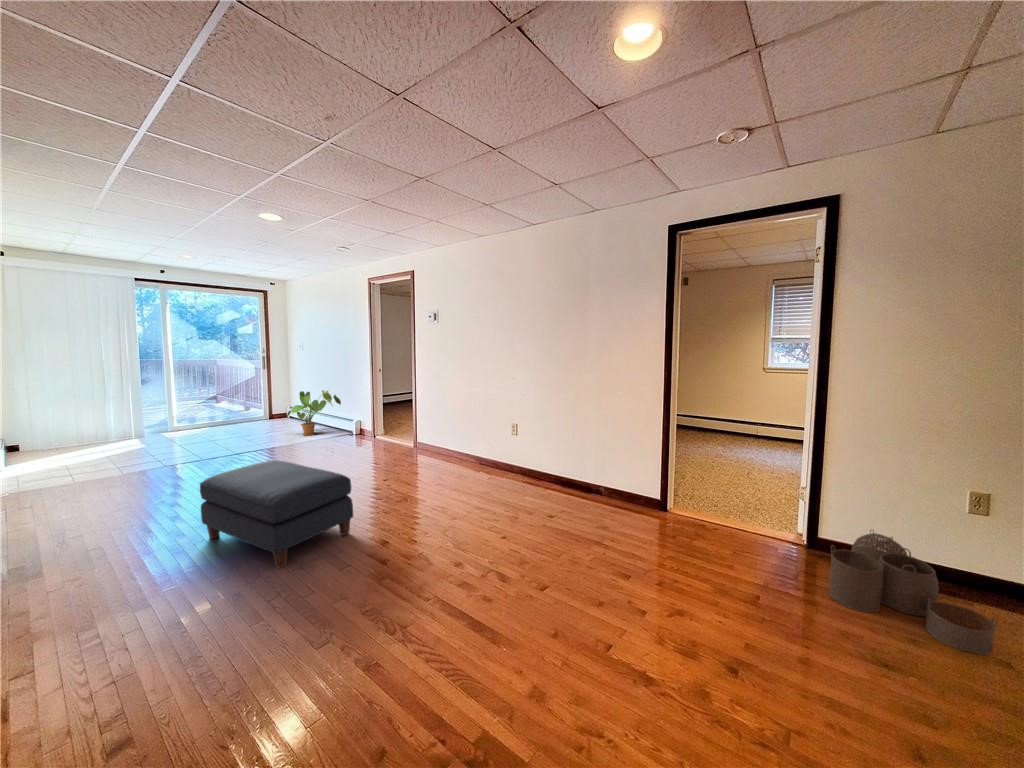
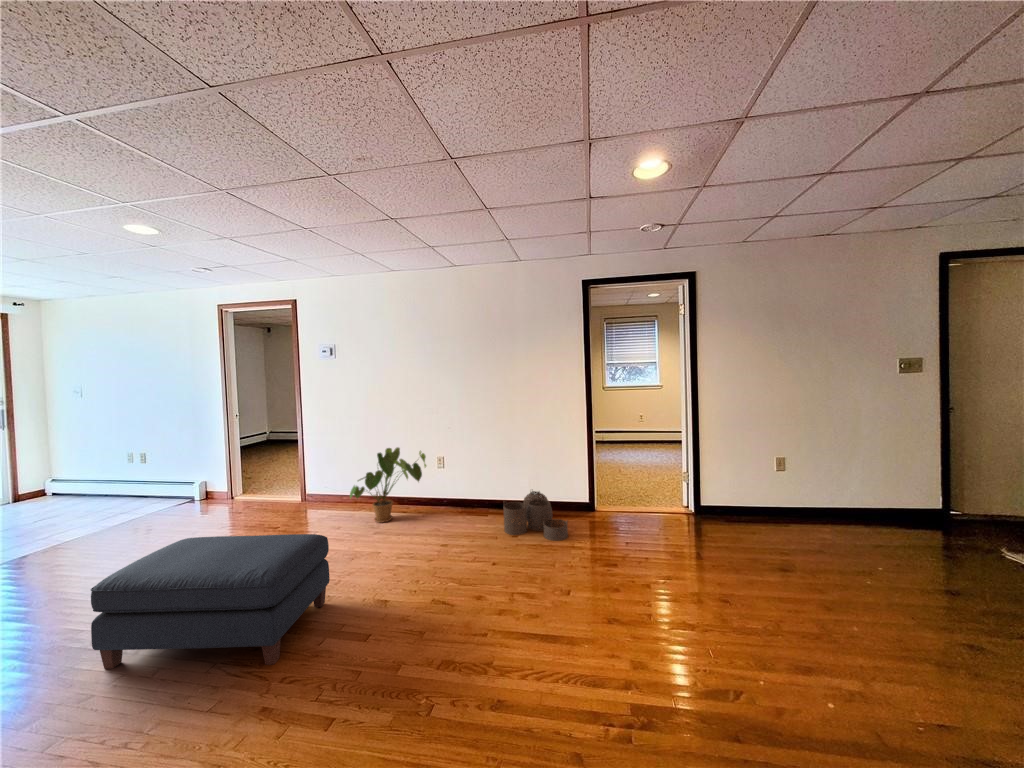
house plant: present [287,390,341,435] -> present [350,447,426,523]
woven basket: present [829,530,998,655] -> present [504,491,568,540]

